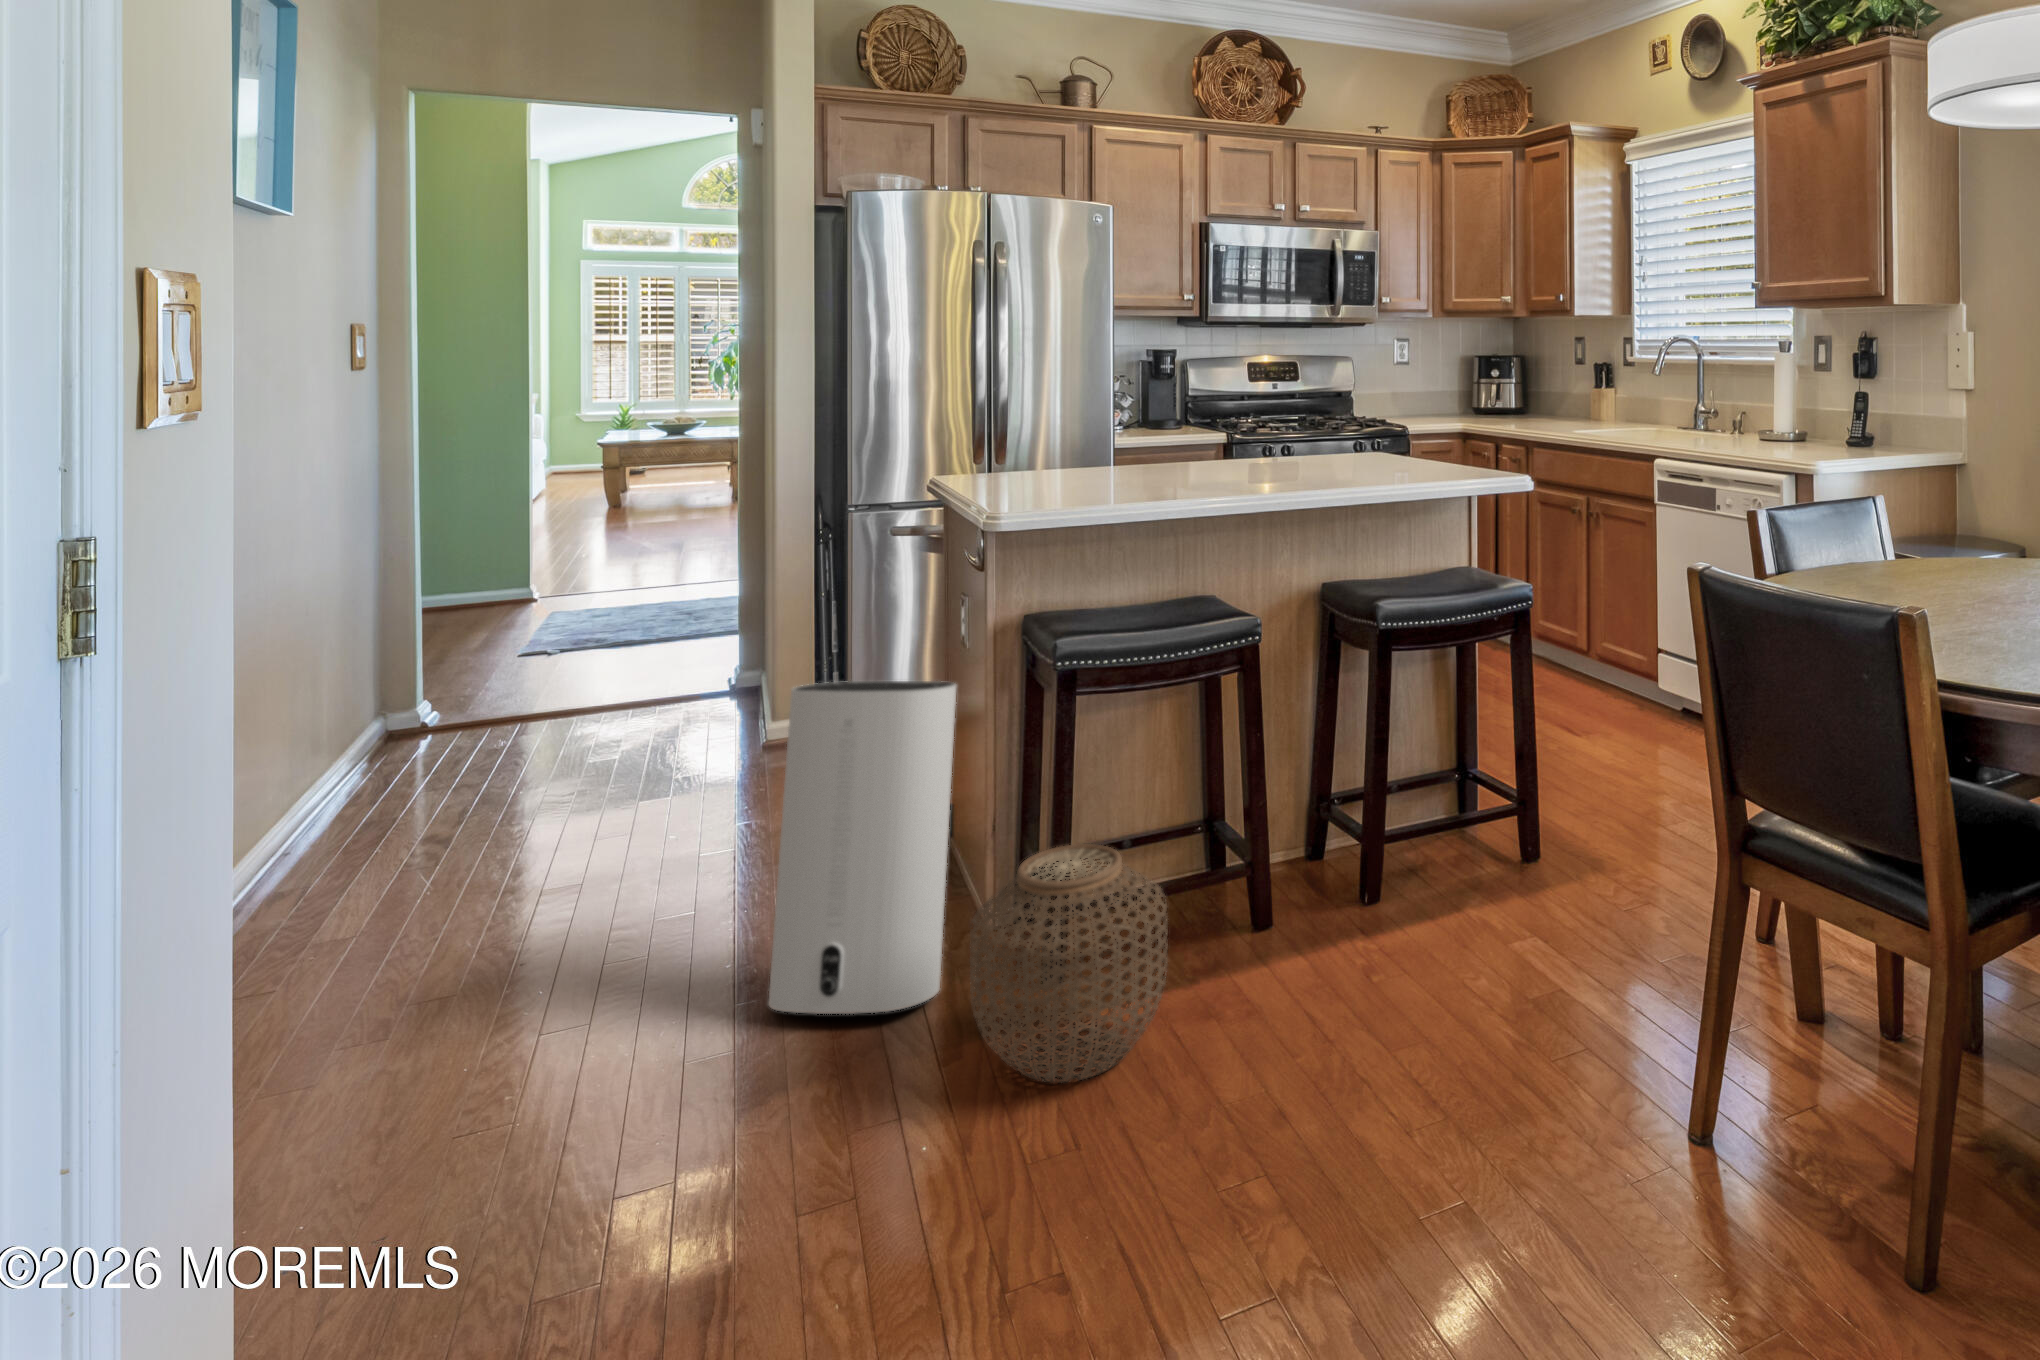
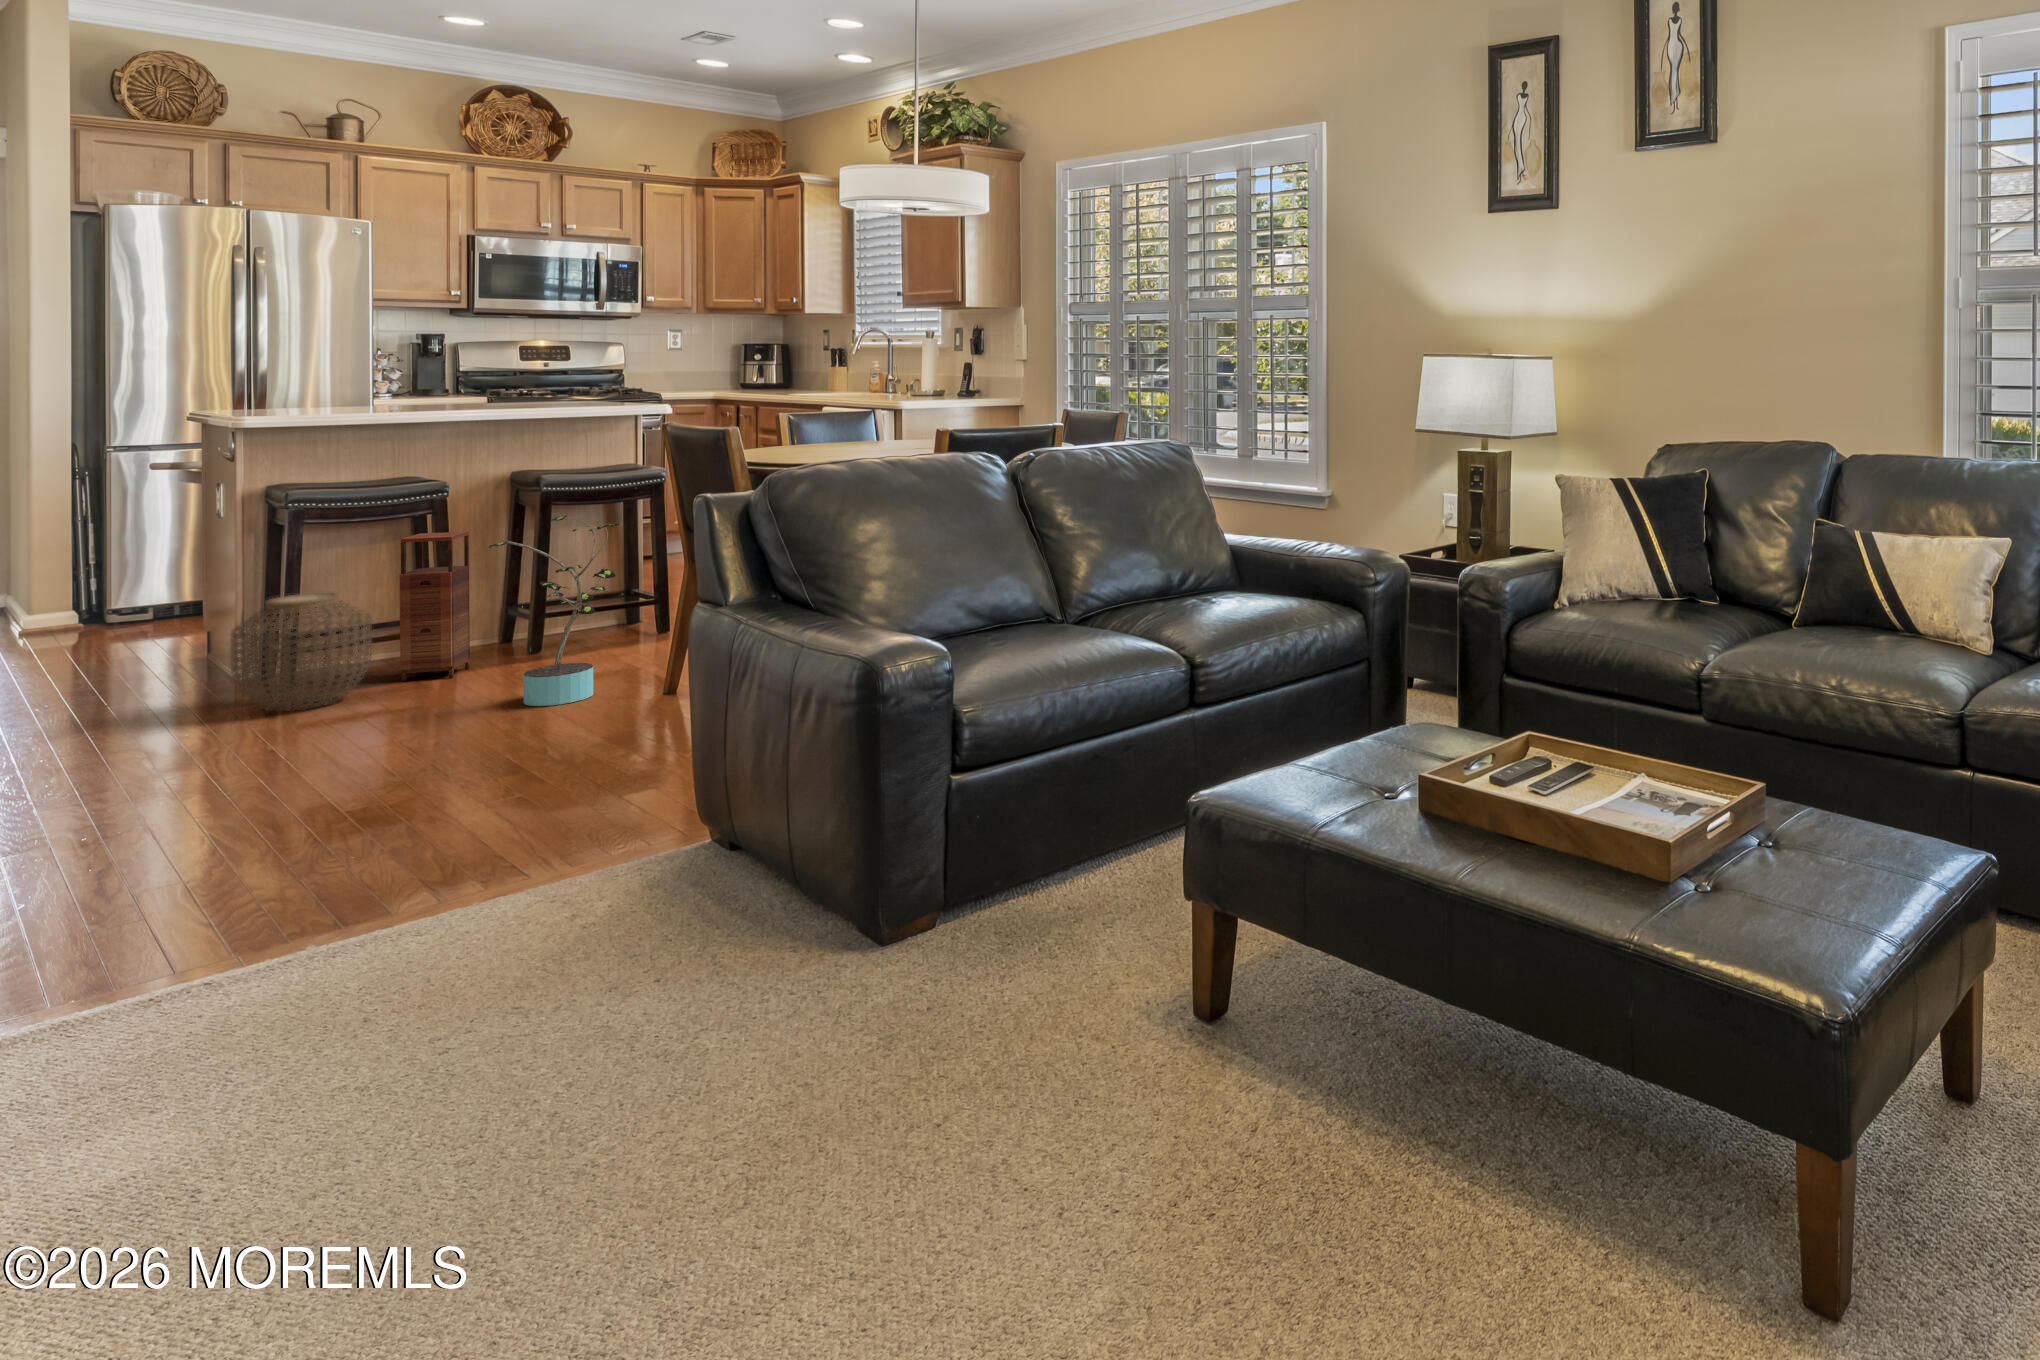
air purifier: present [769,681,956,1014] -> none [72,517,220,709]
storage cabinet: none [1197,716,1288,989] -> present [400,532,470,681]
potted plant: none [1373,748,1599,1174] -> present [489,516,619,706]

